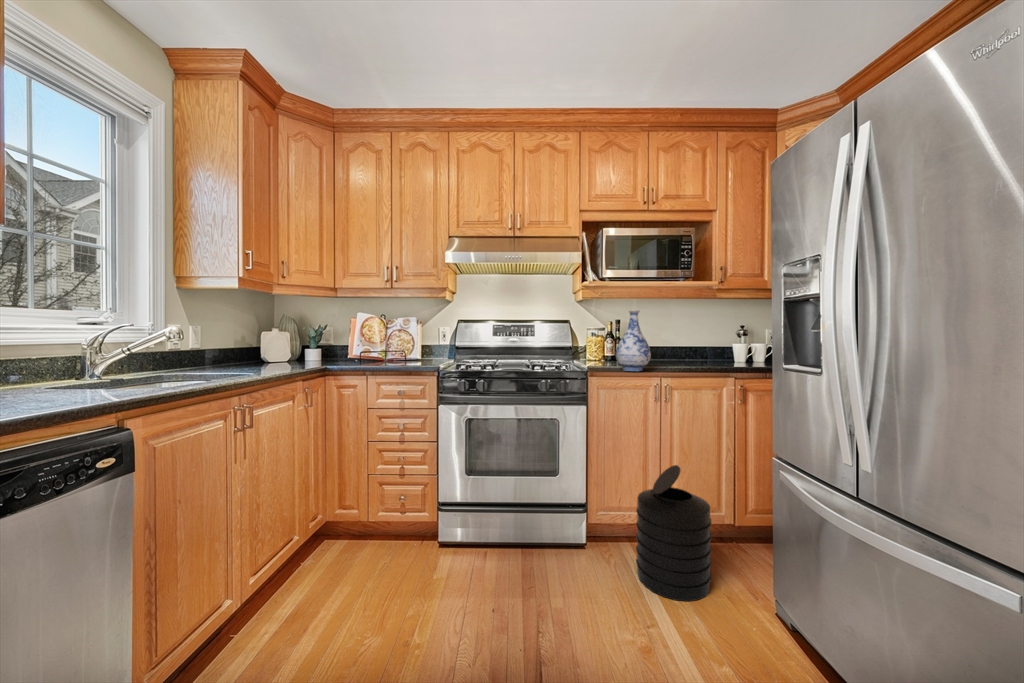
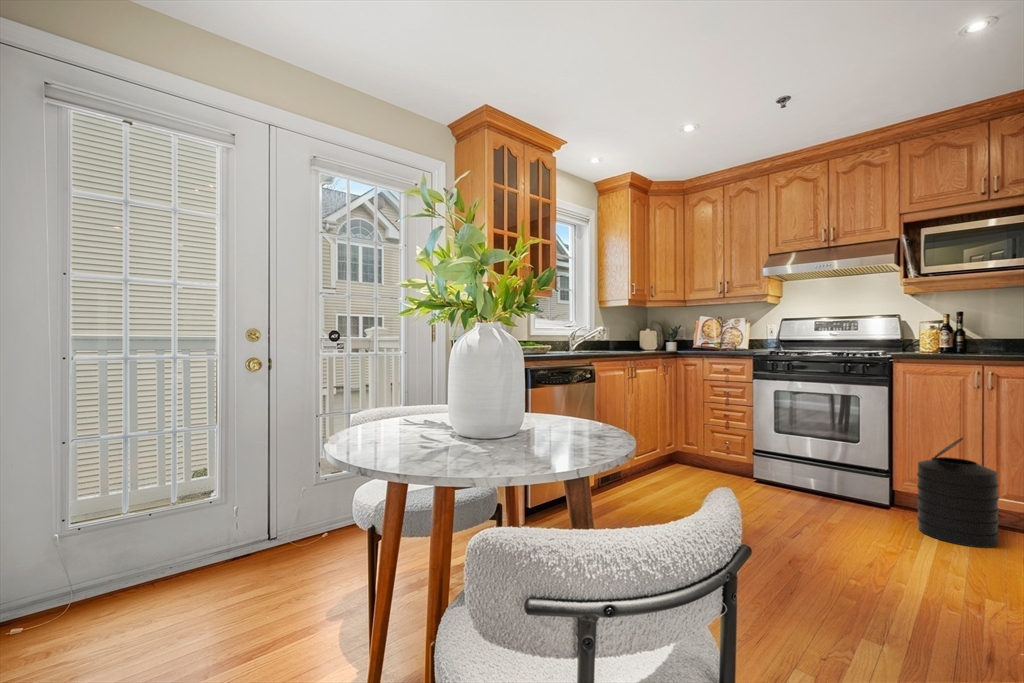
vase: present [615,310,651,371] -> none [915,303,955,357]

